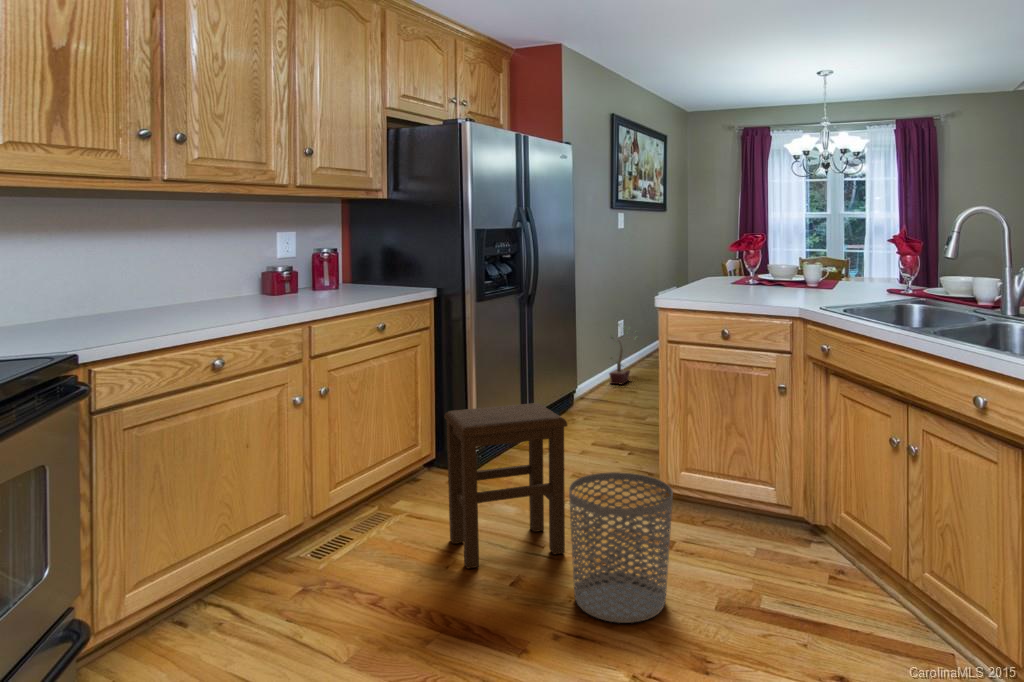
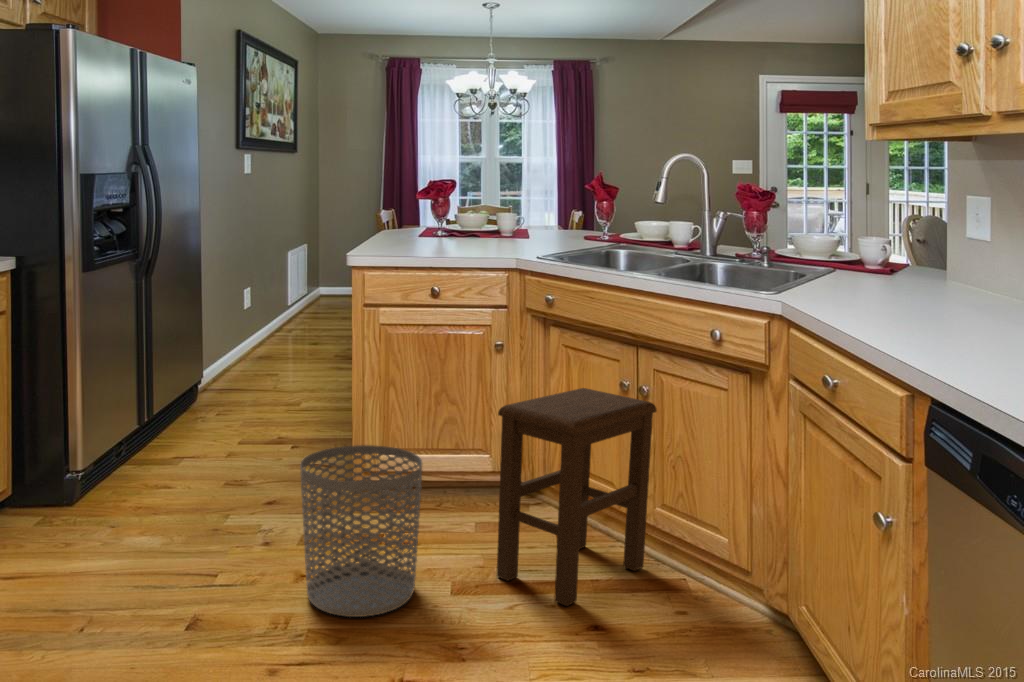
potted plant: present [609,324,636,384] -> none [244,285,279,364]
stool: present [445,403,567,569] -> present [497,388,657,606]

